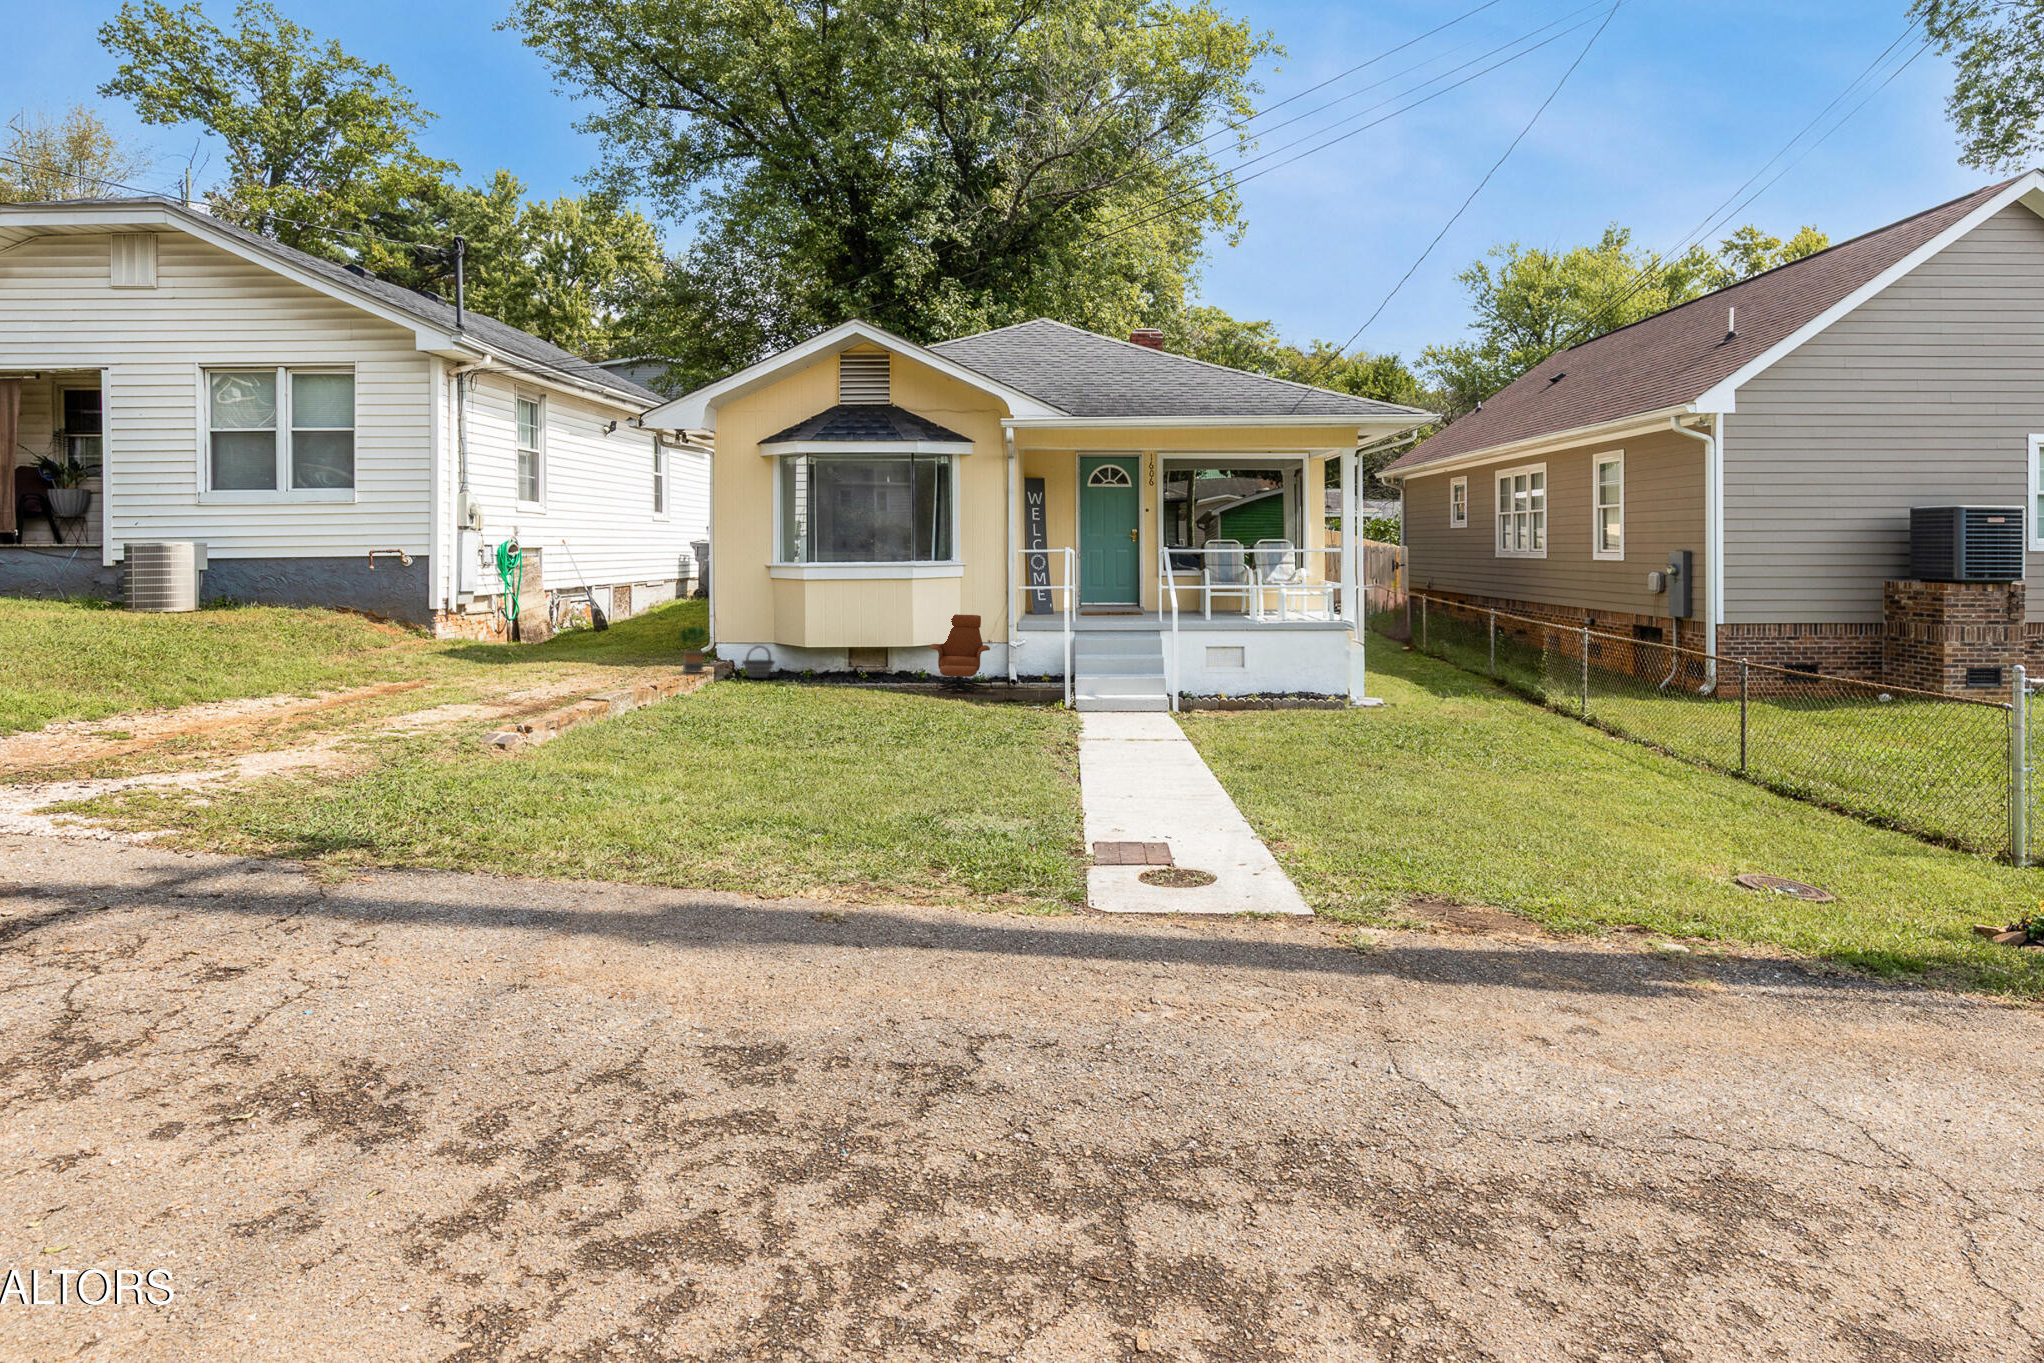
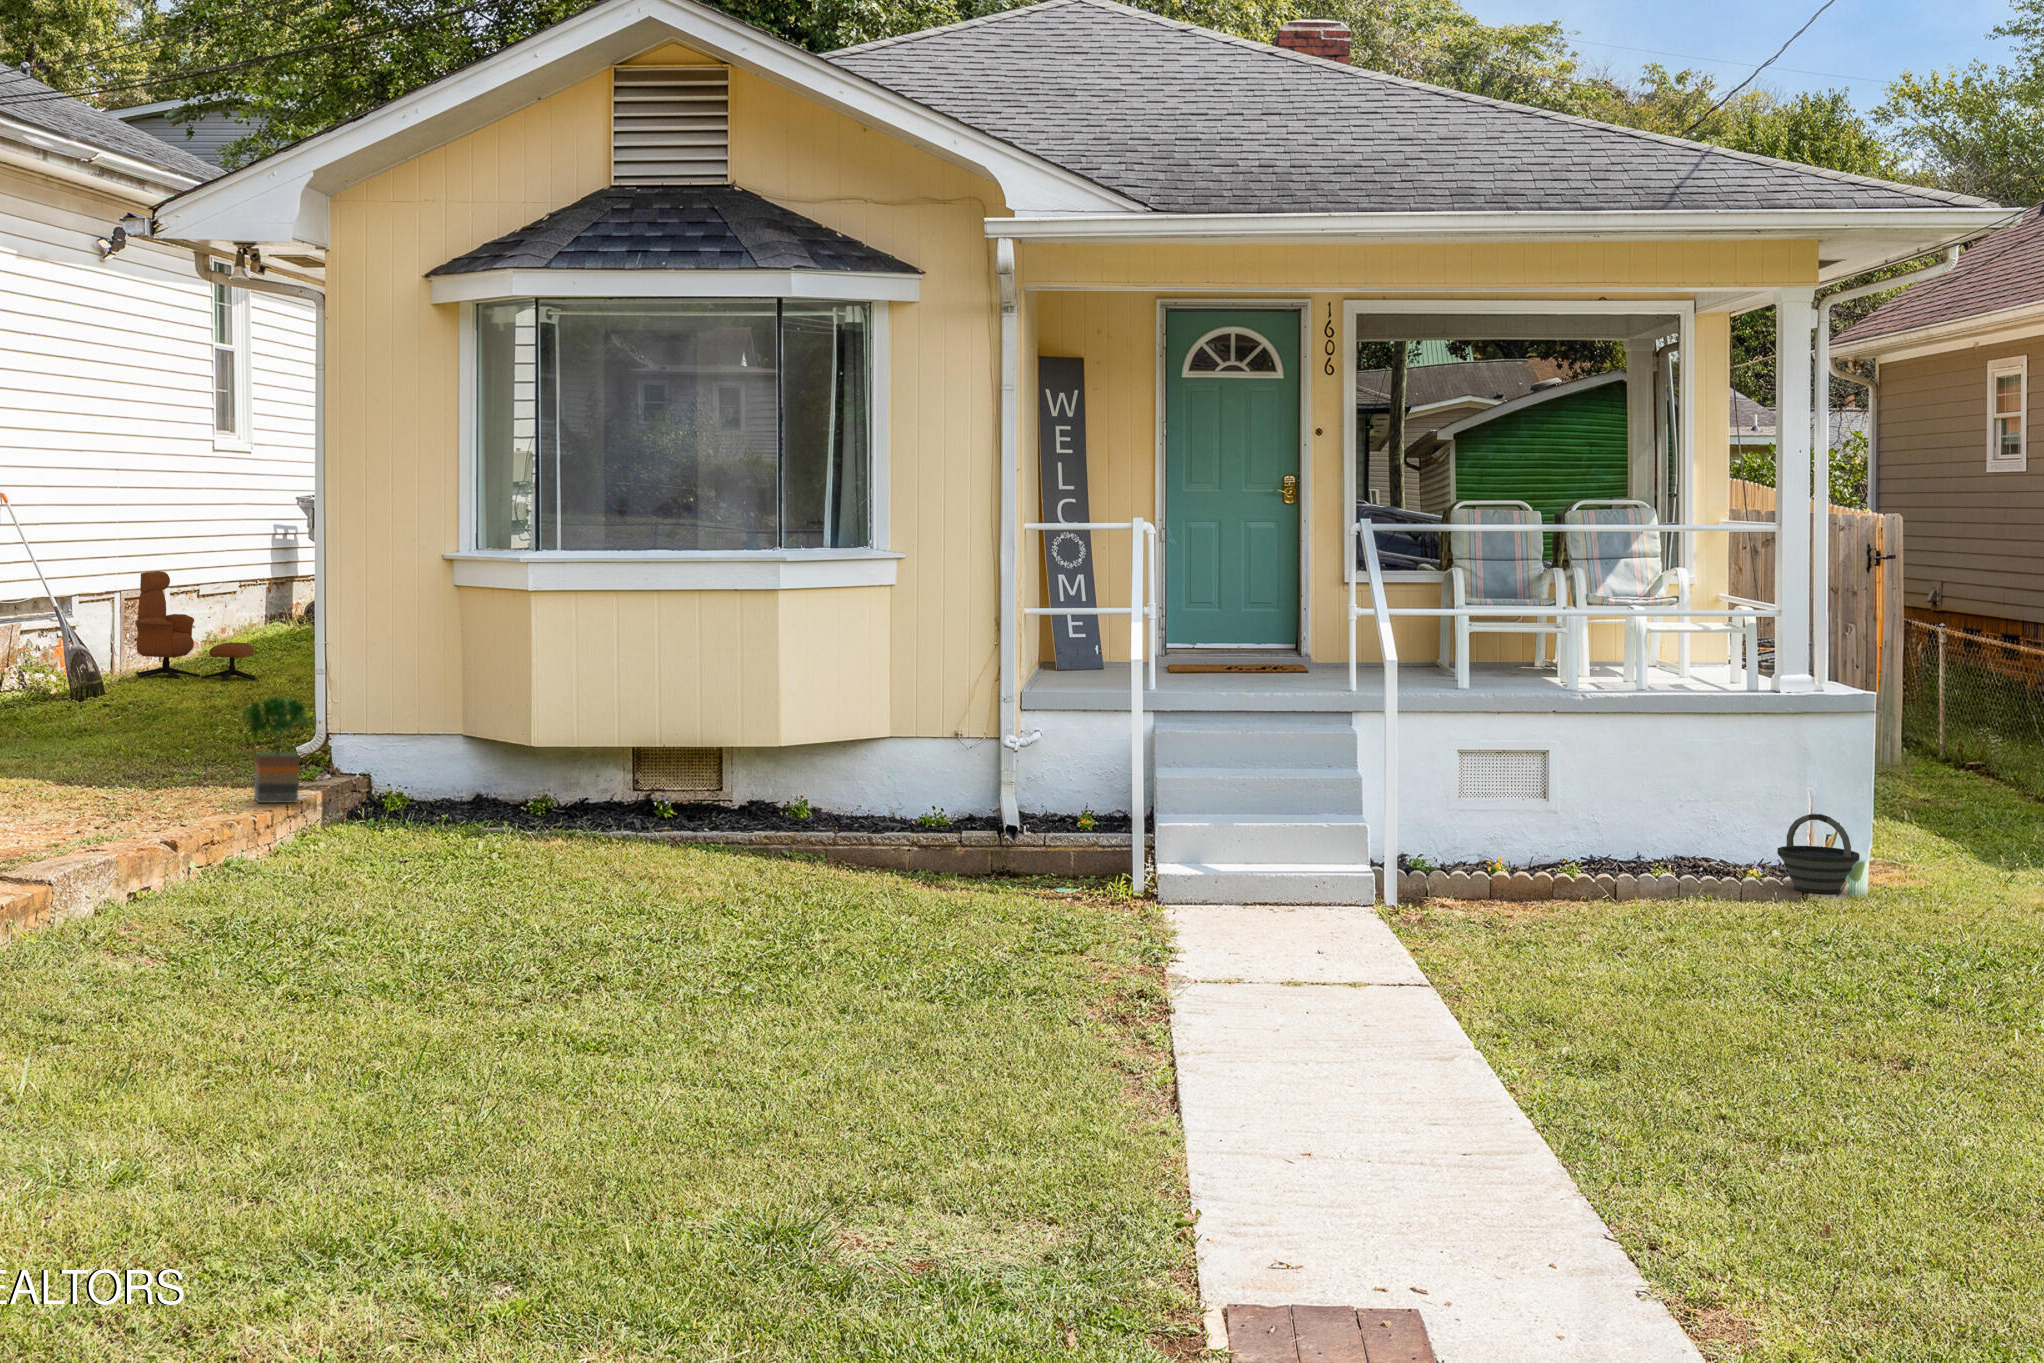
lounge chair: present [930,614,990,693] -> present [136,571,256,680]
bucket: present [742,646,775,678] -> present [1777,814,1860,894]

